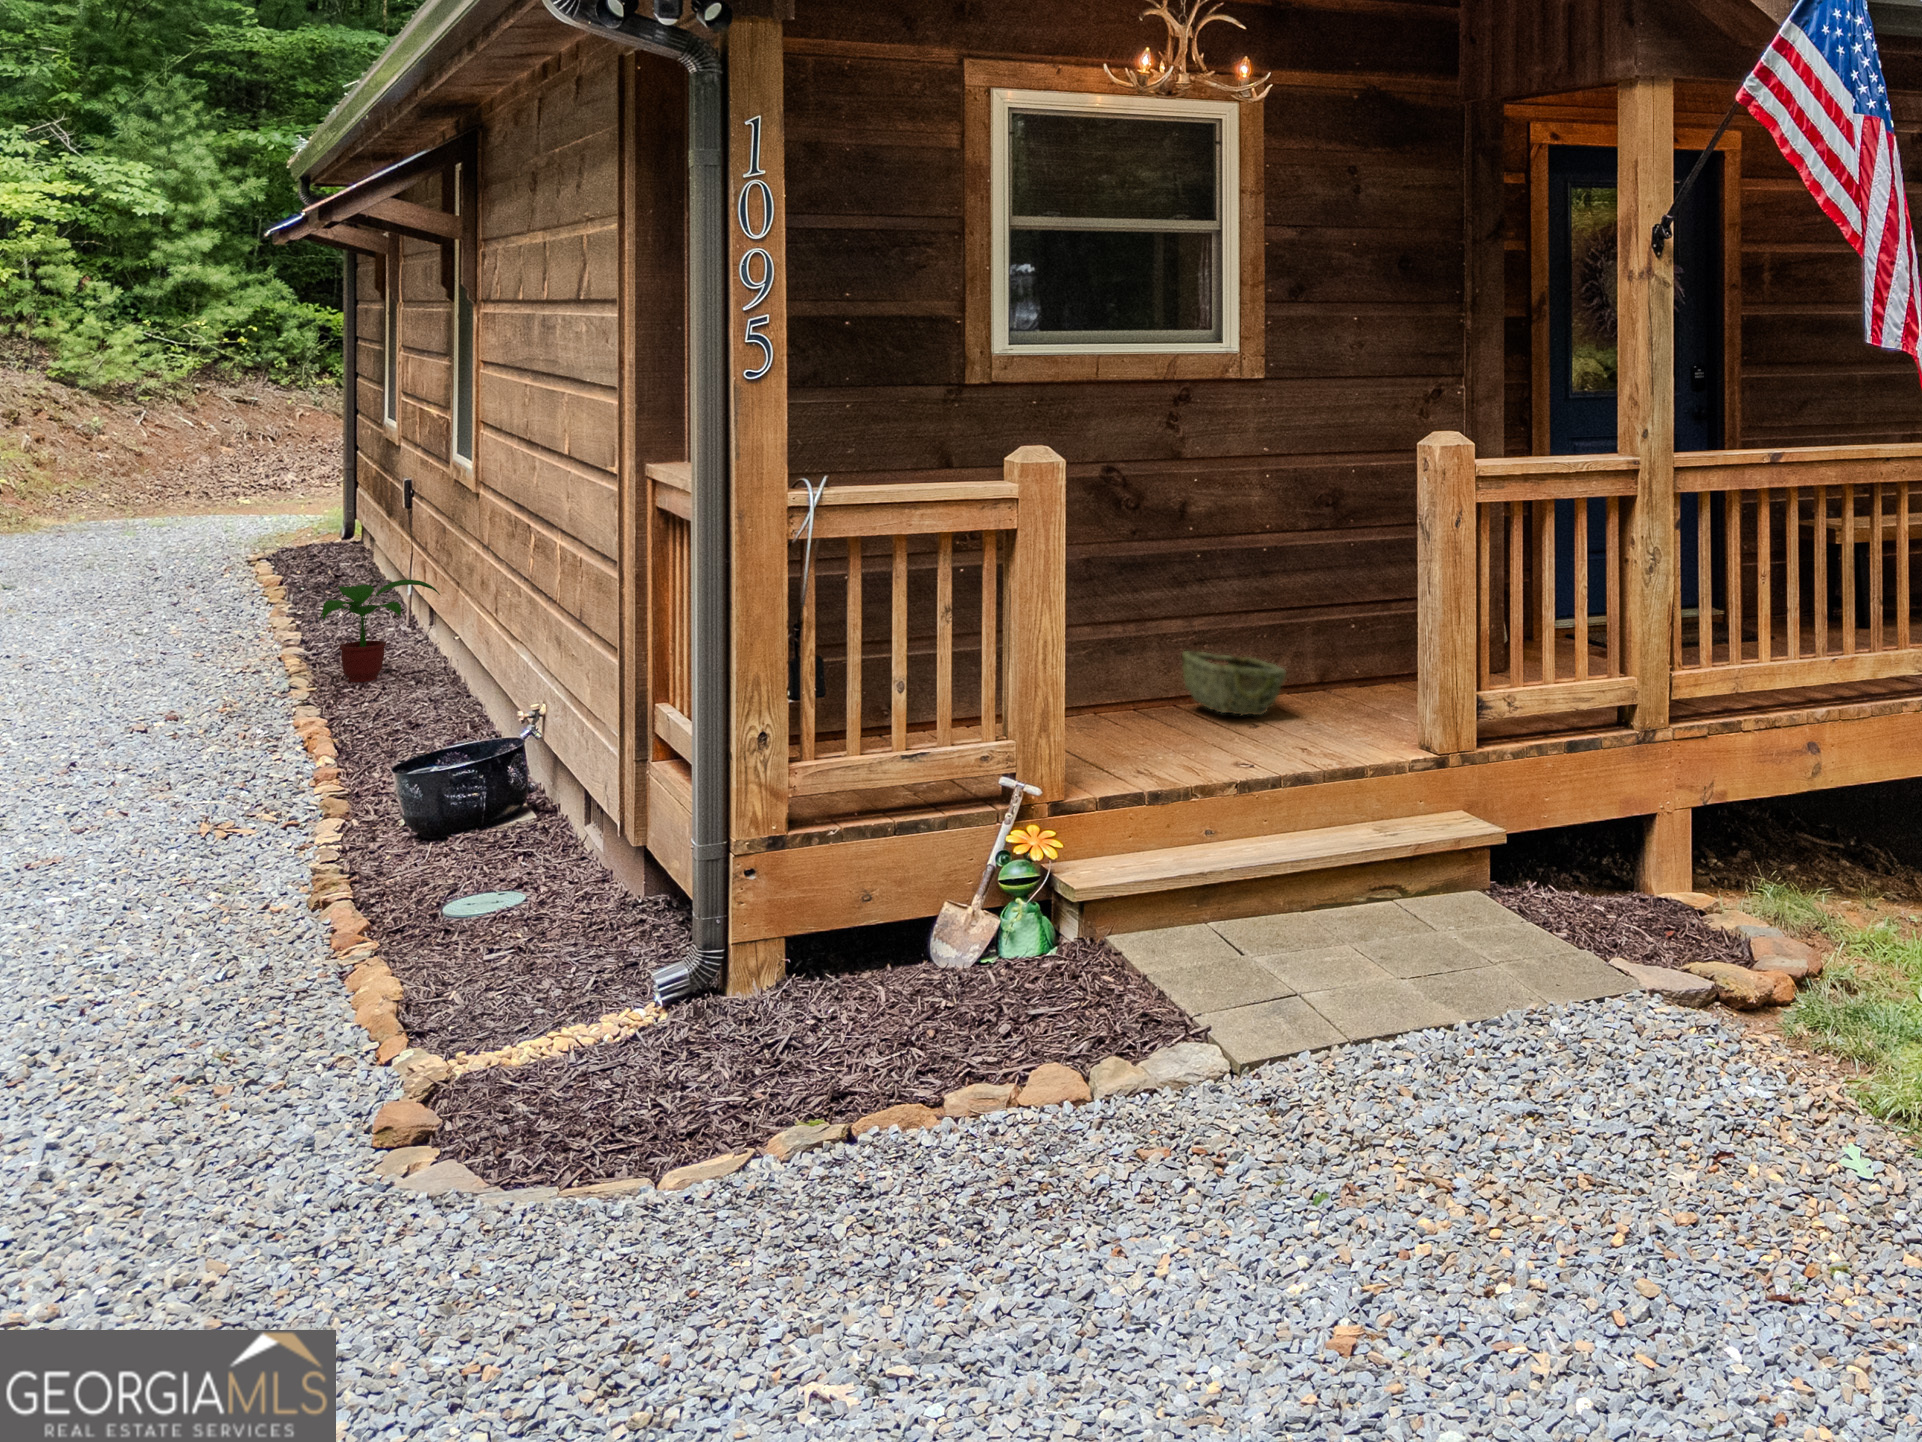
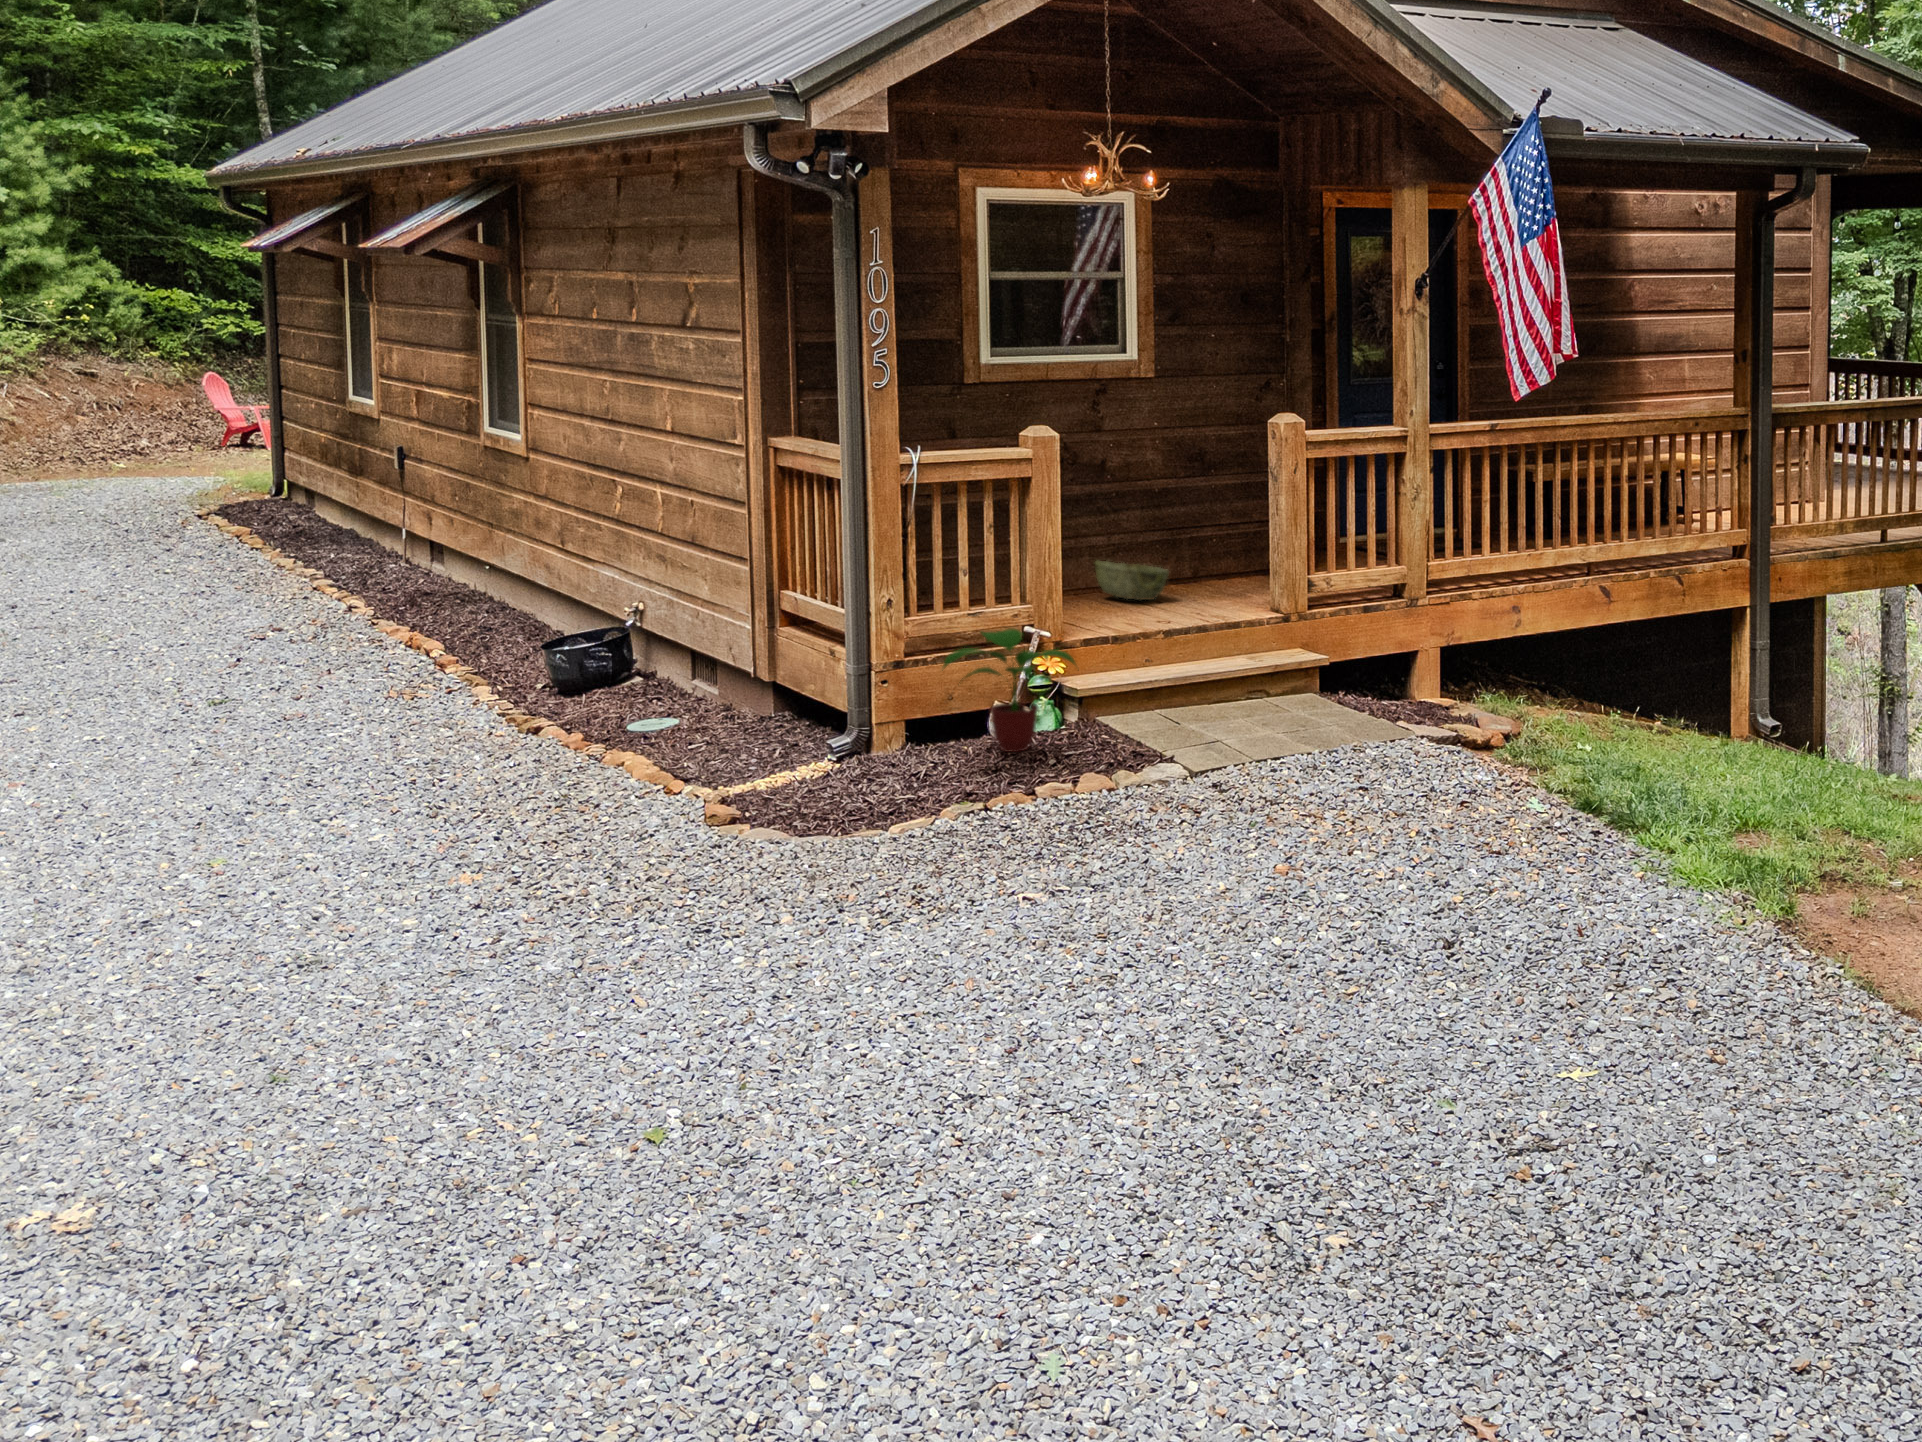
potted plant: present [319,579,440,682] -> present [942,629,1076,752]

